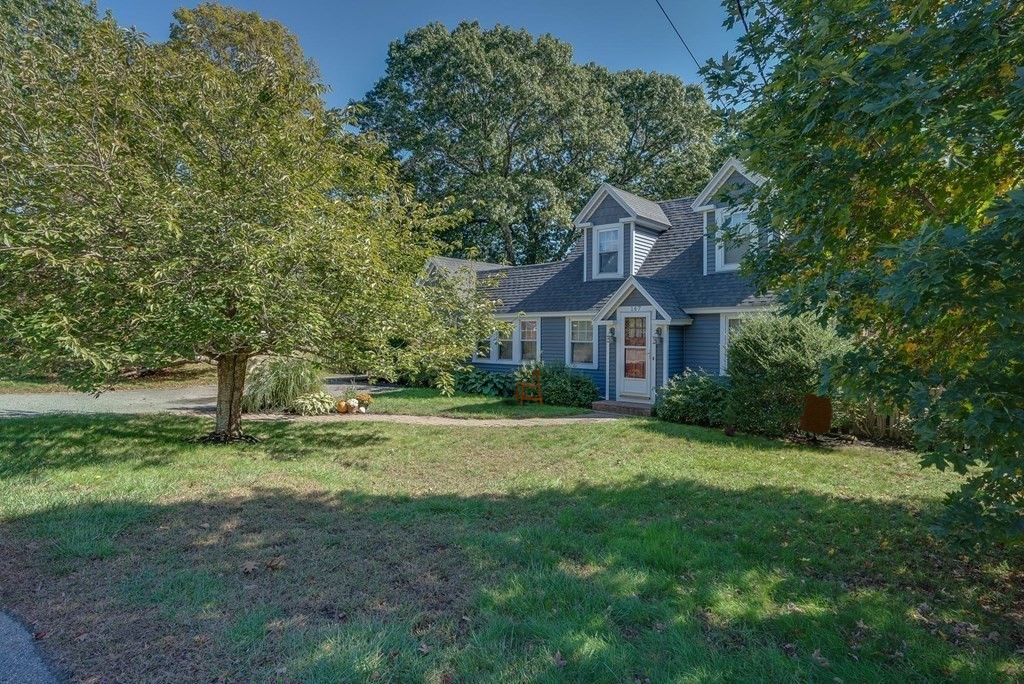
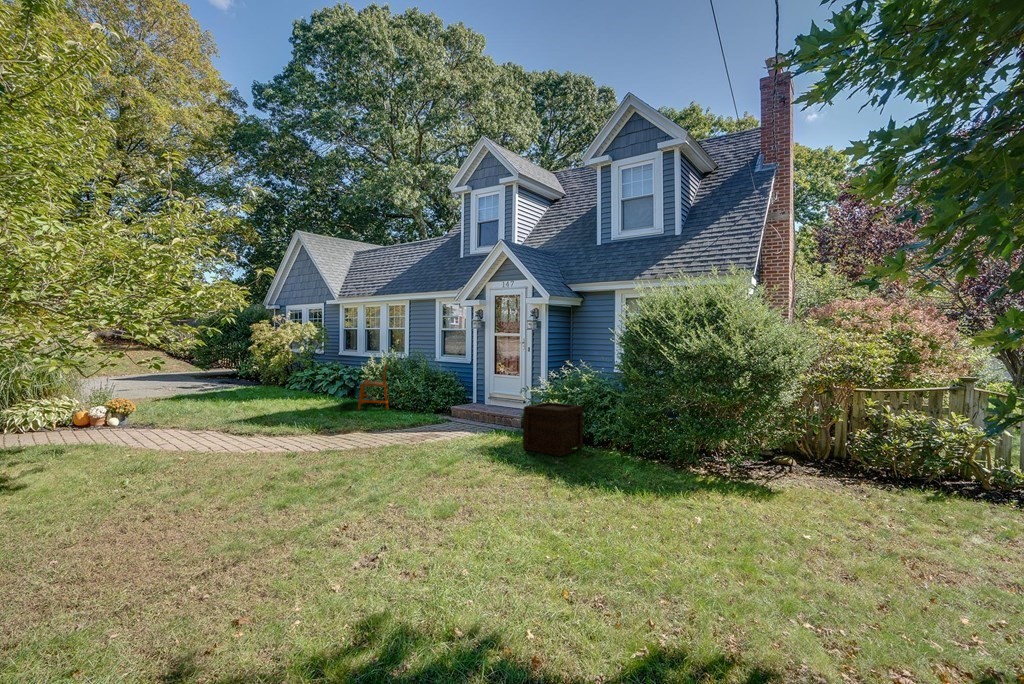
lounge chair: present [798,393,833,446] -> none [713,404,779,493]
wooden crate: none [662,396,704,431] -> present [523,402,584,457]
decorative plant: present [724,408,735,436] -> none [595,422,641,467]

